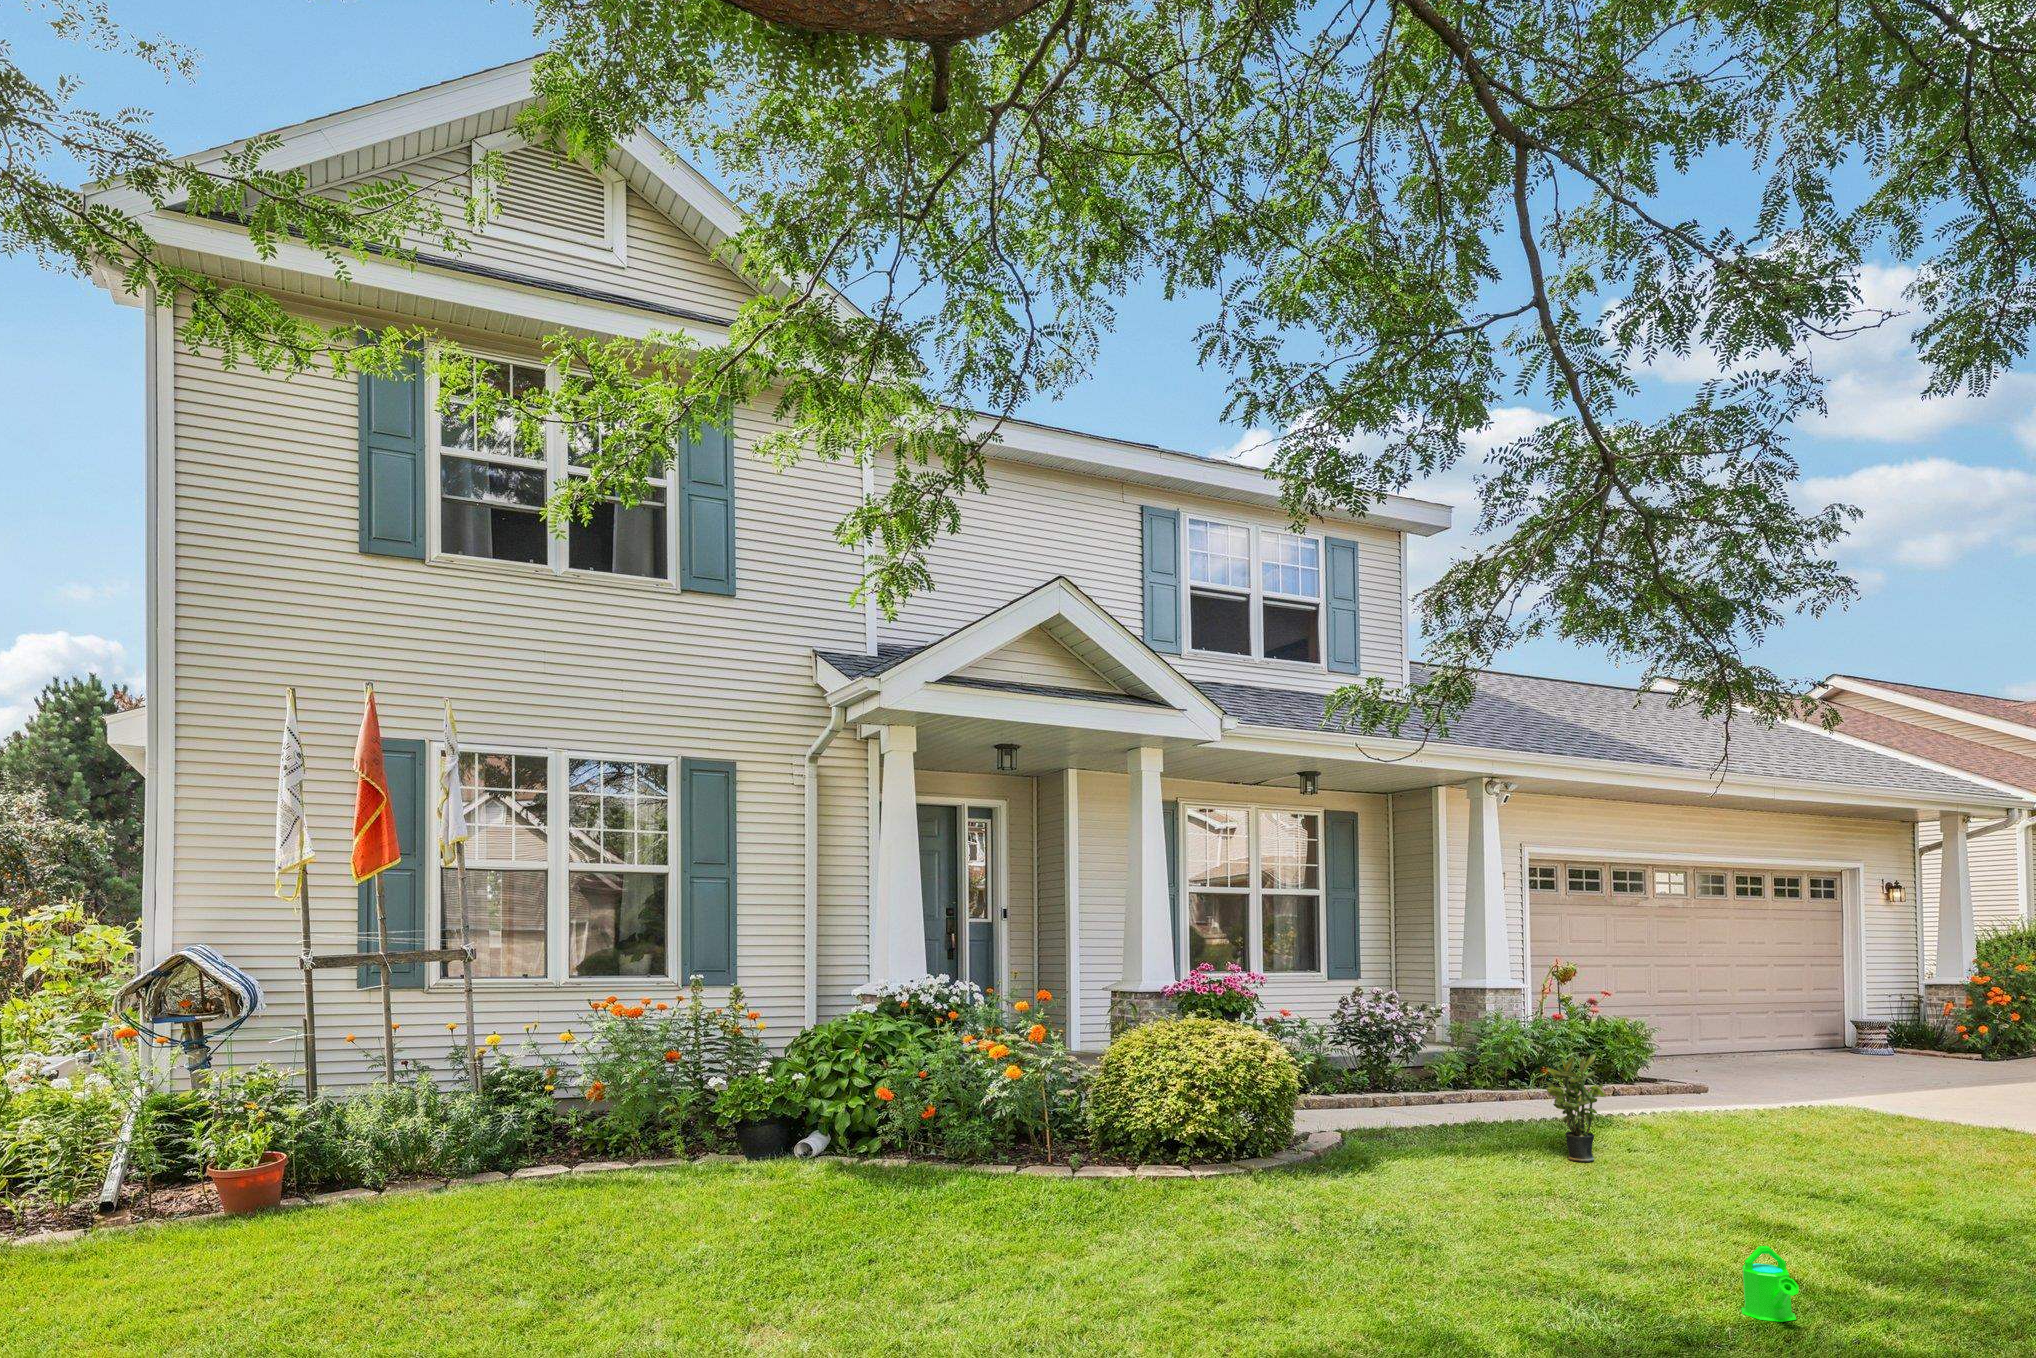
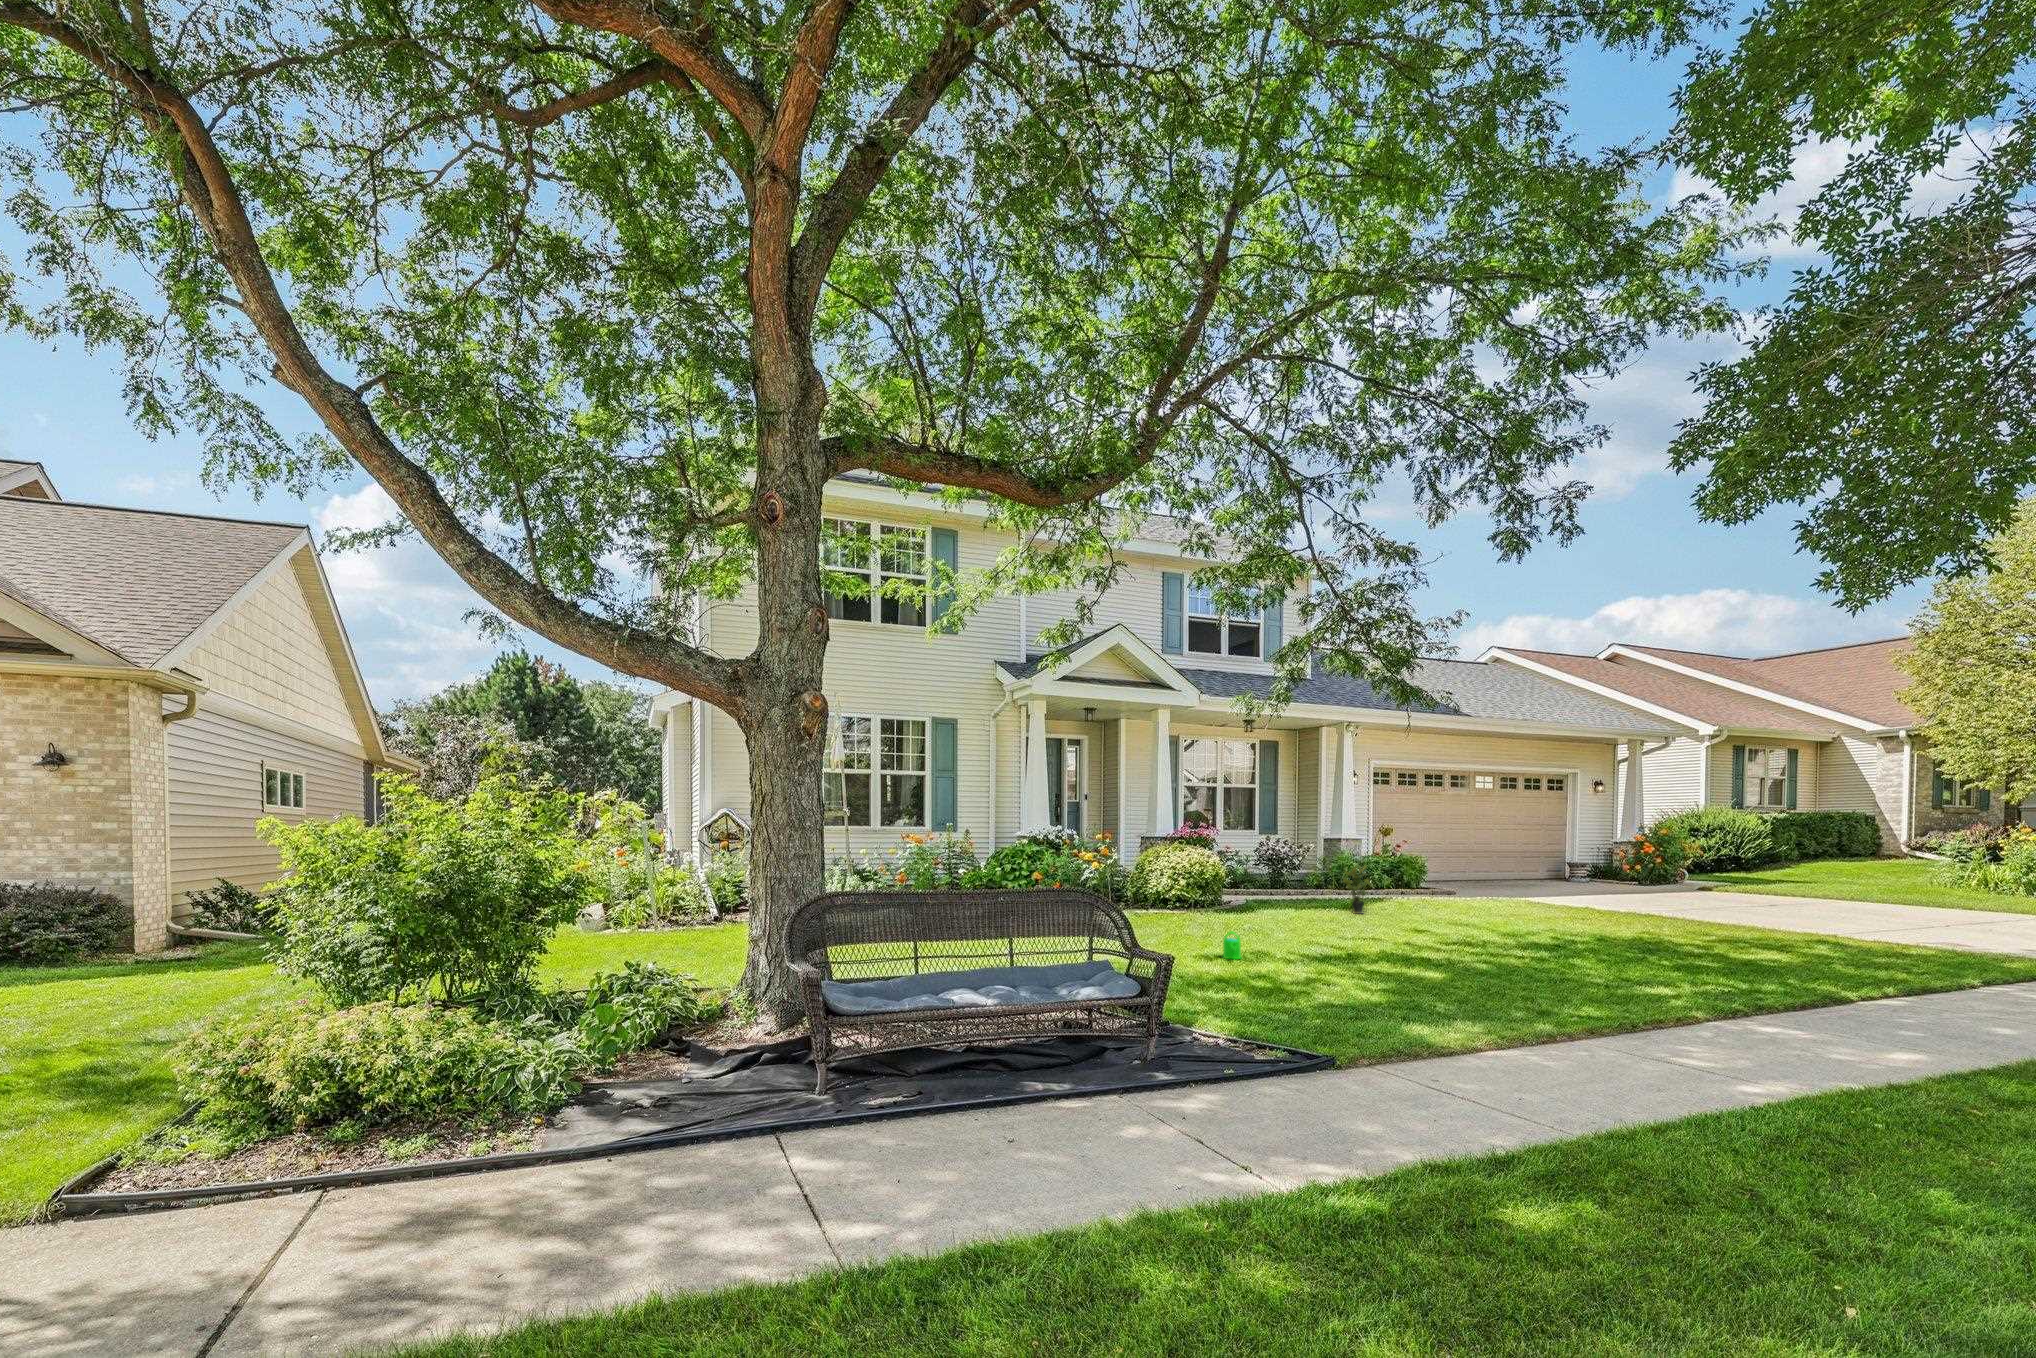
watering can: present [1741,1246,1799,1322] -> present [1223,931,1241,959]

